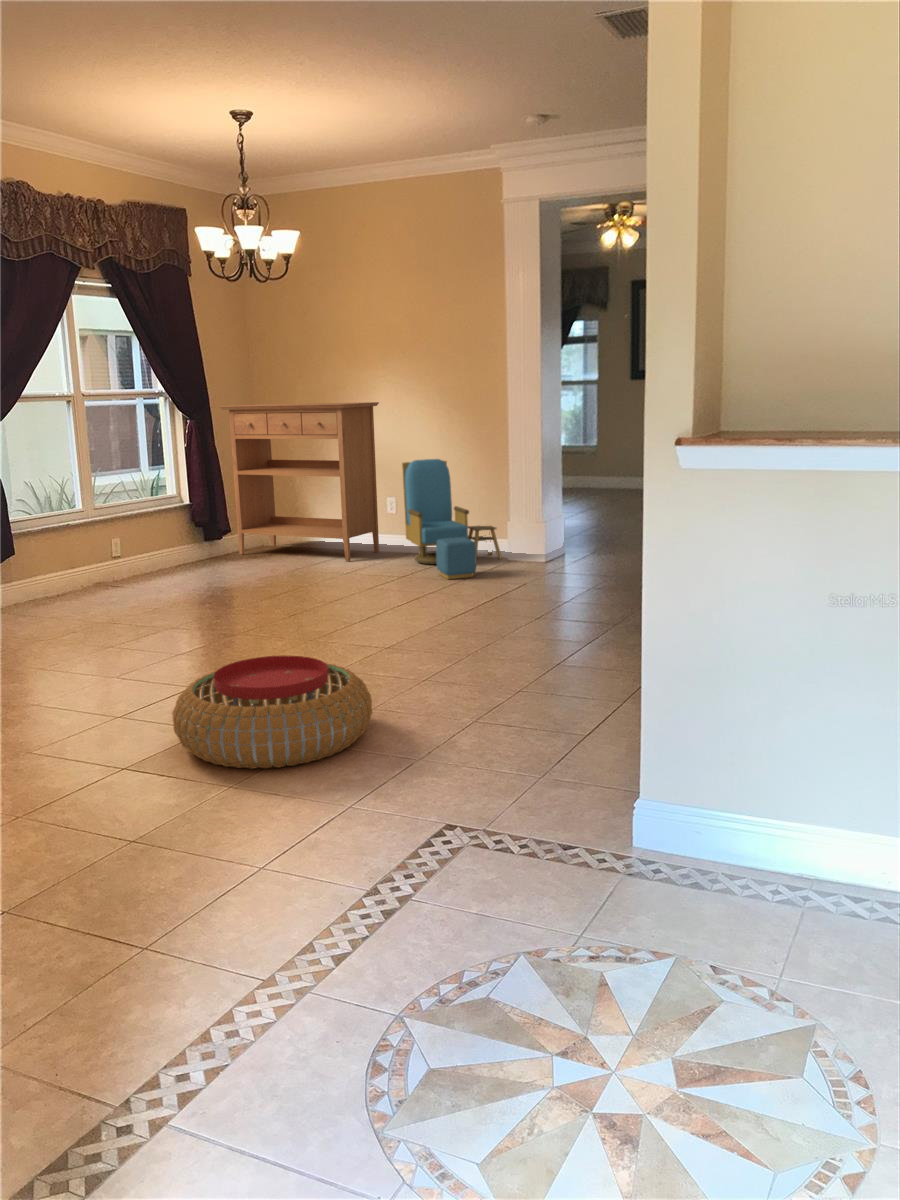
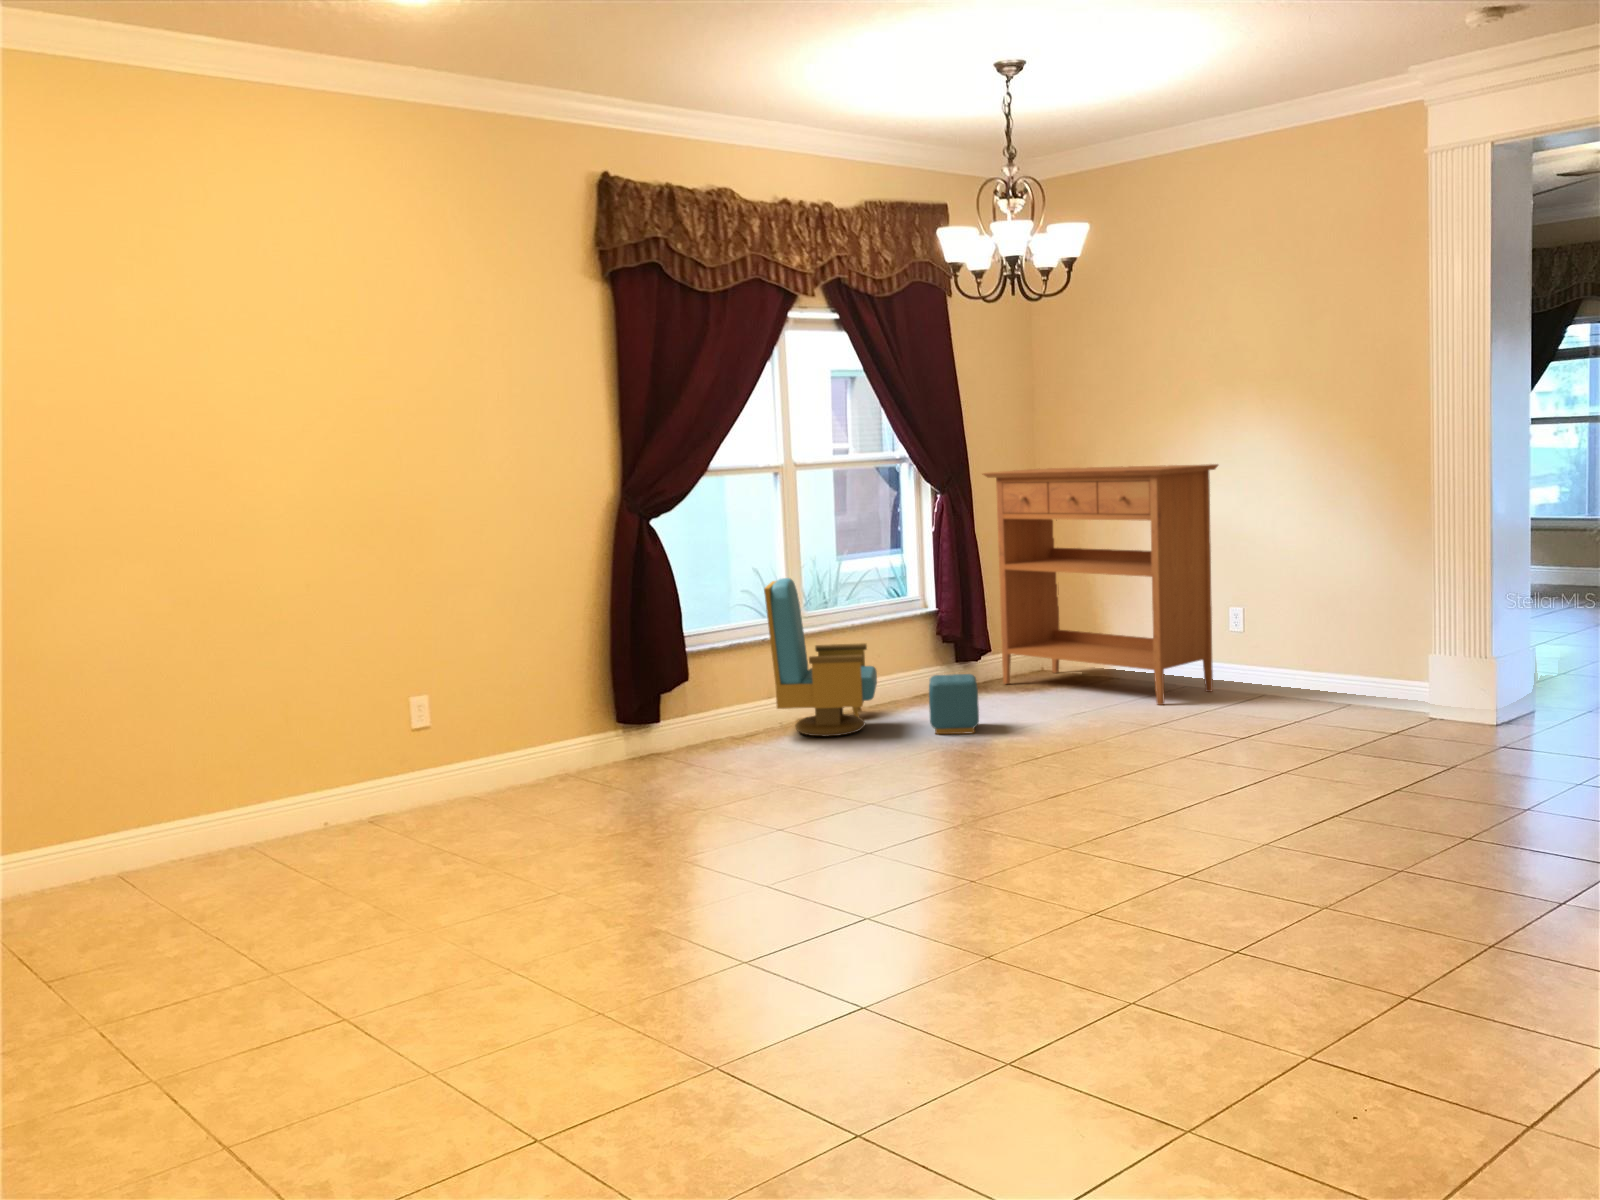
armchair: present [402,459,502,579] -> present [764,578,979,736]
pouf: present [172,656,372,769] -> none [815,883,1132,1081]

